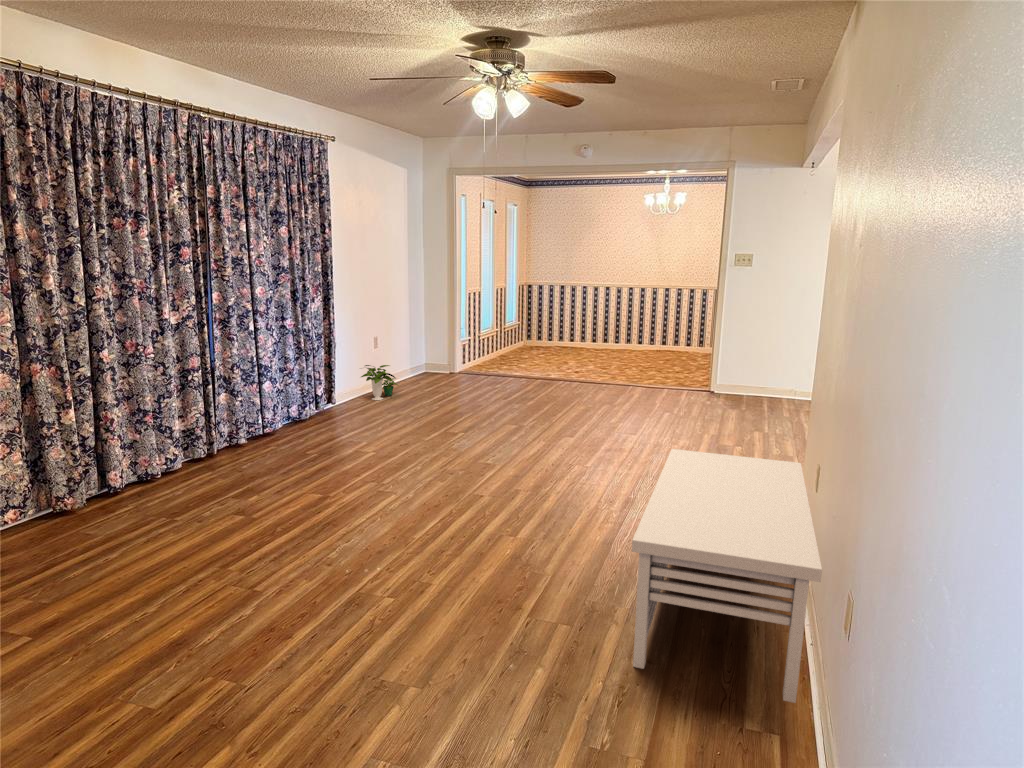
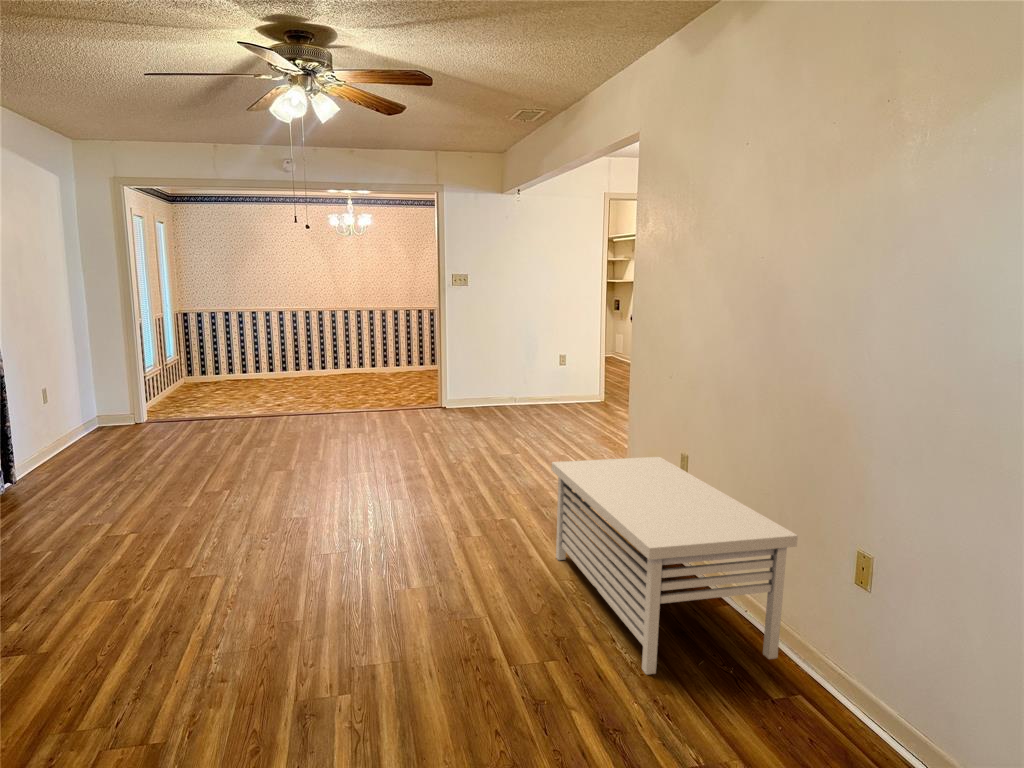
potted plant: present [361,365,397,400] -> none [22,419,83,468]

